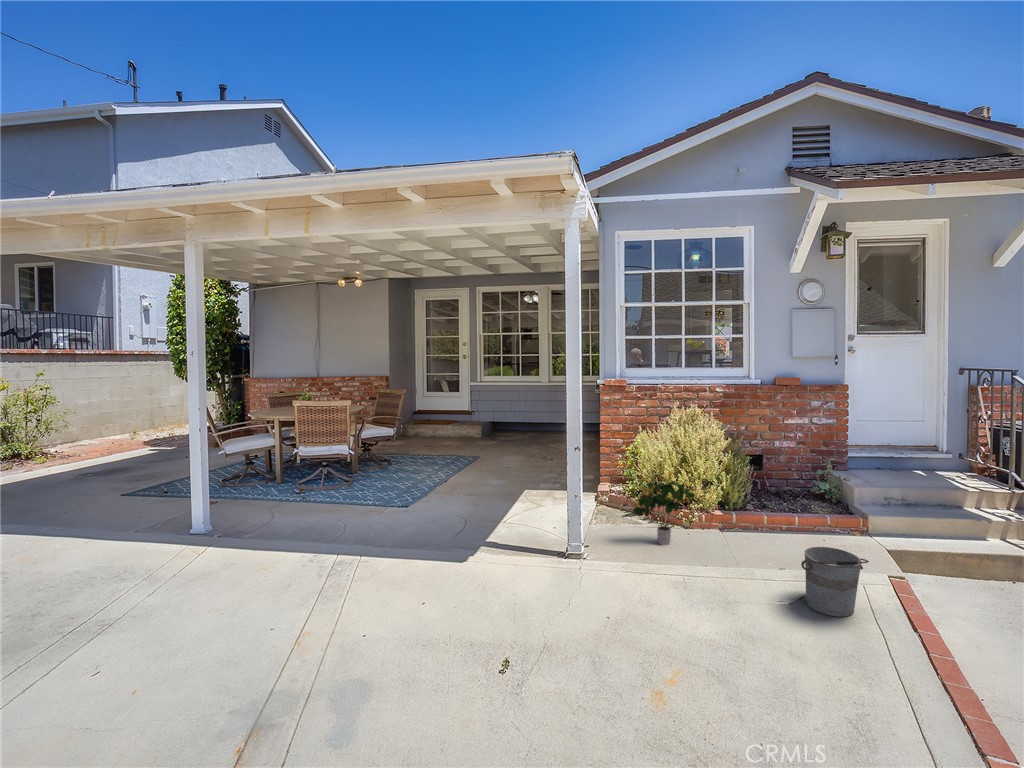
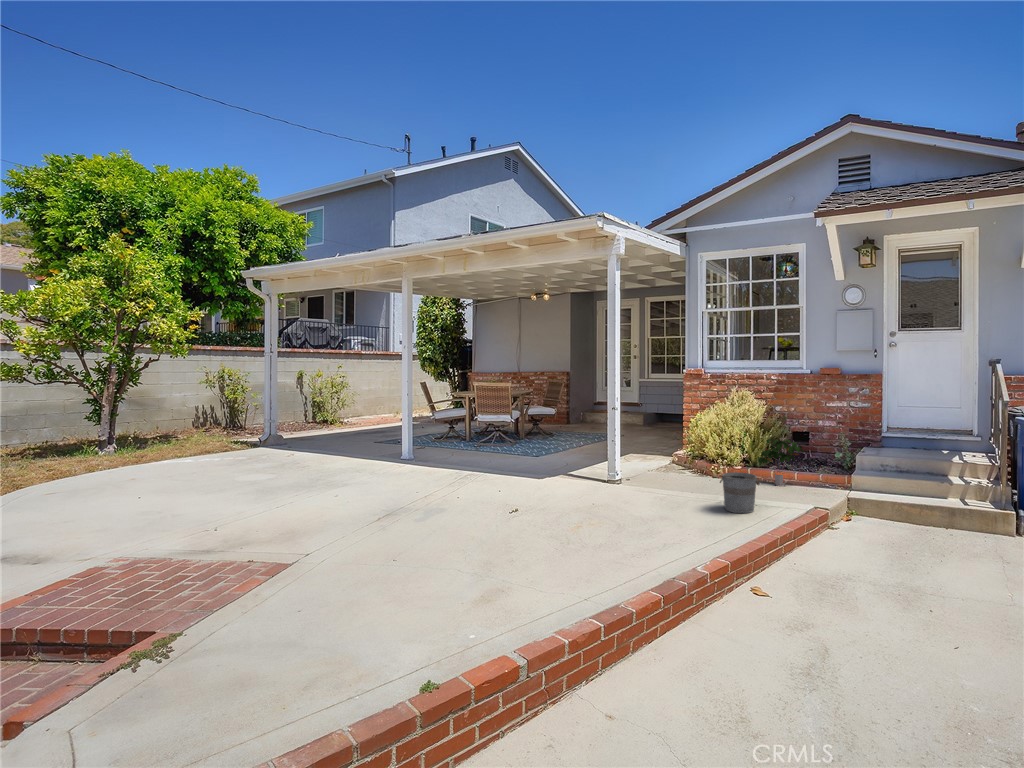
potted plant: present [634,481,694,545] -> present [757,439,803,486]

